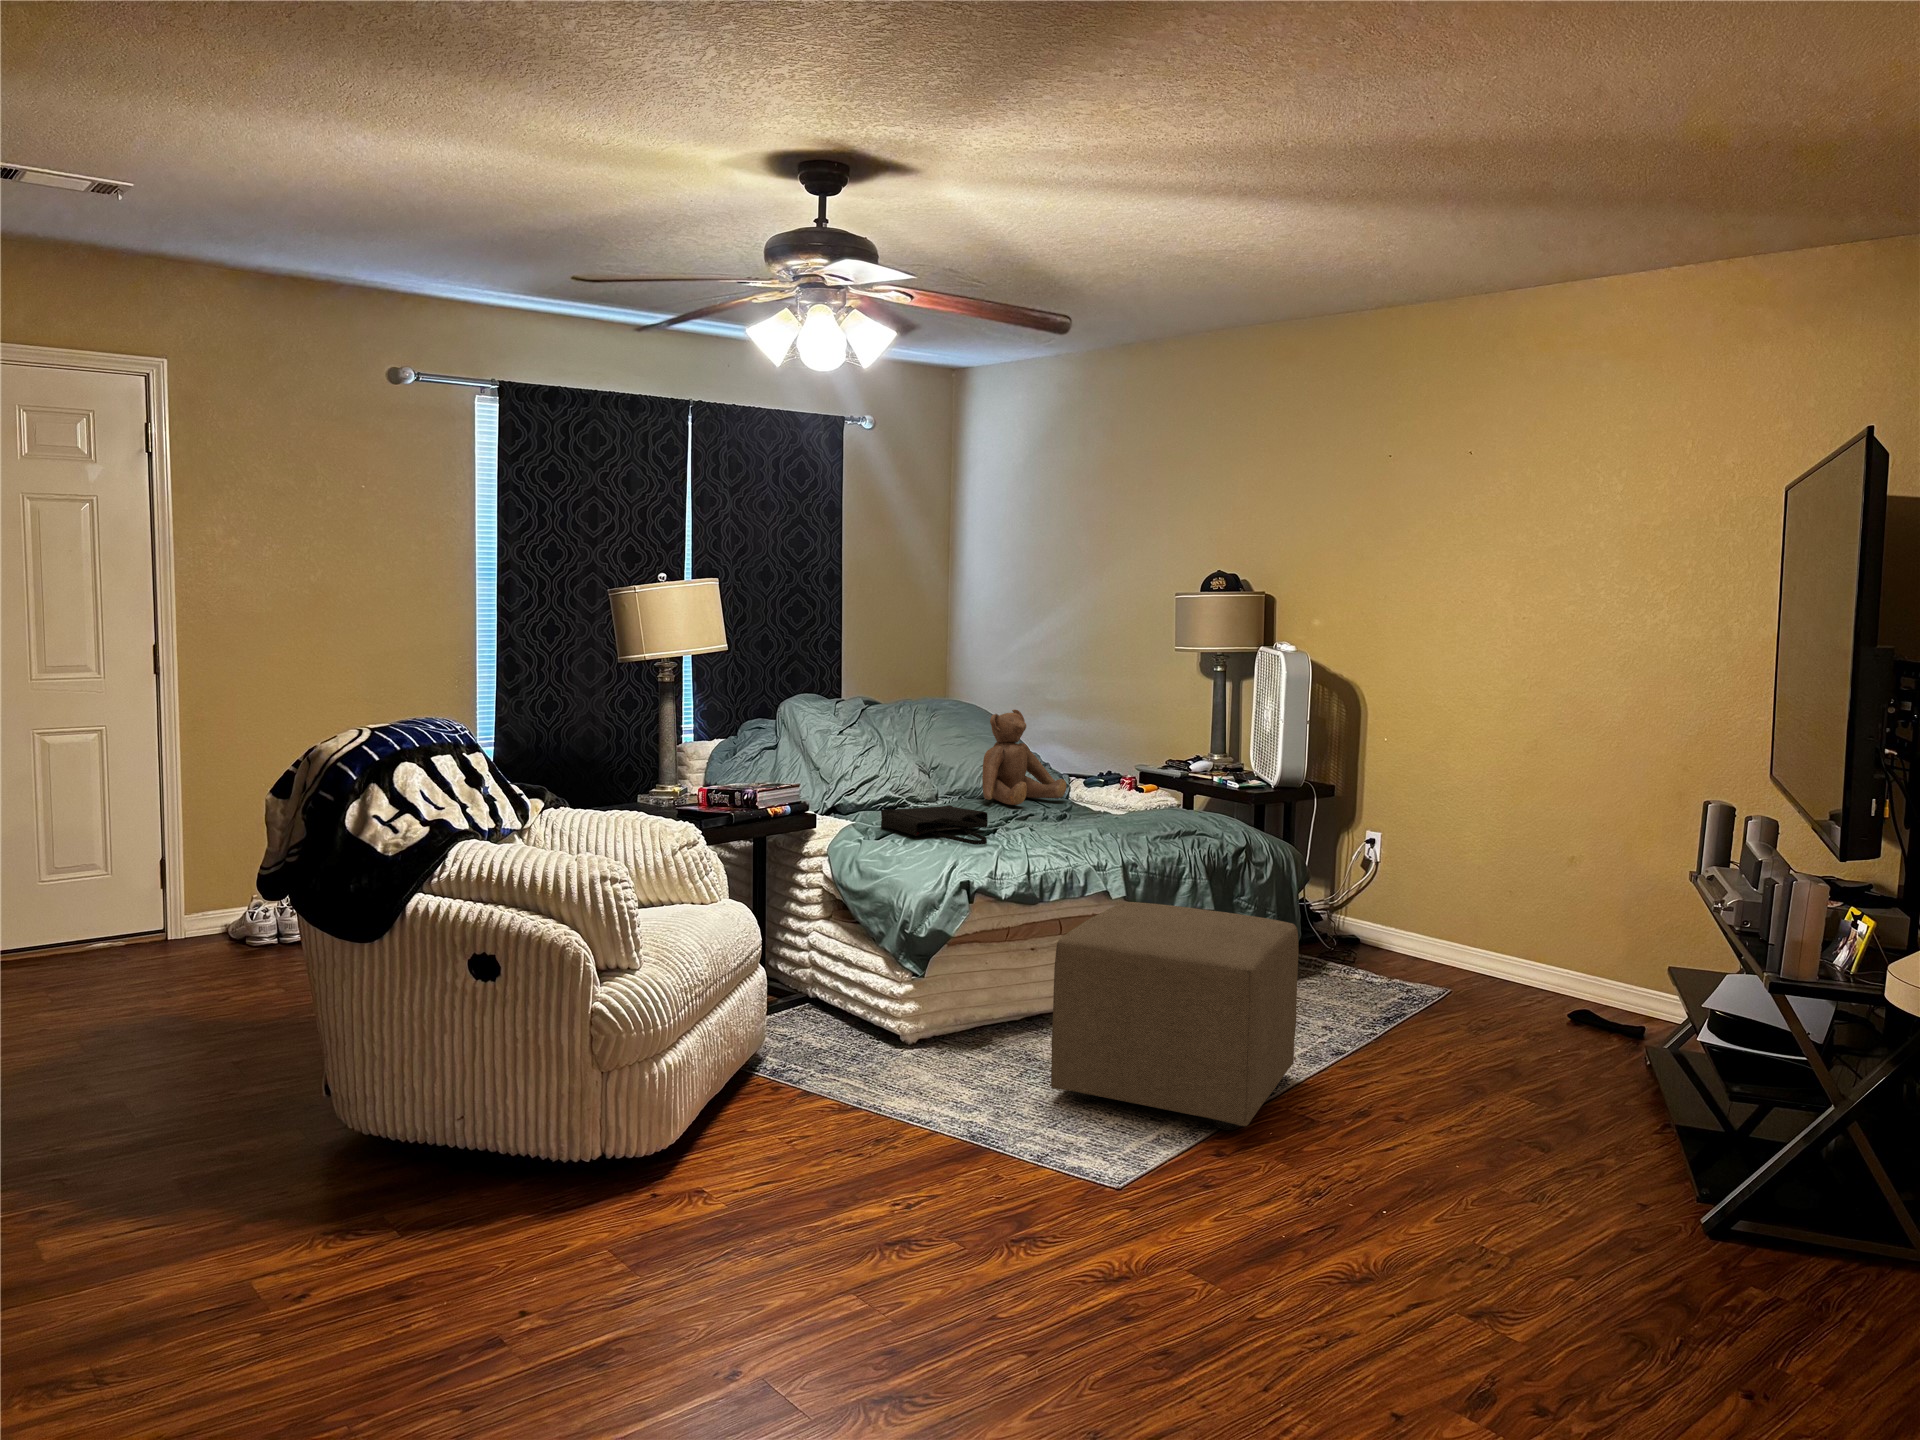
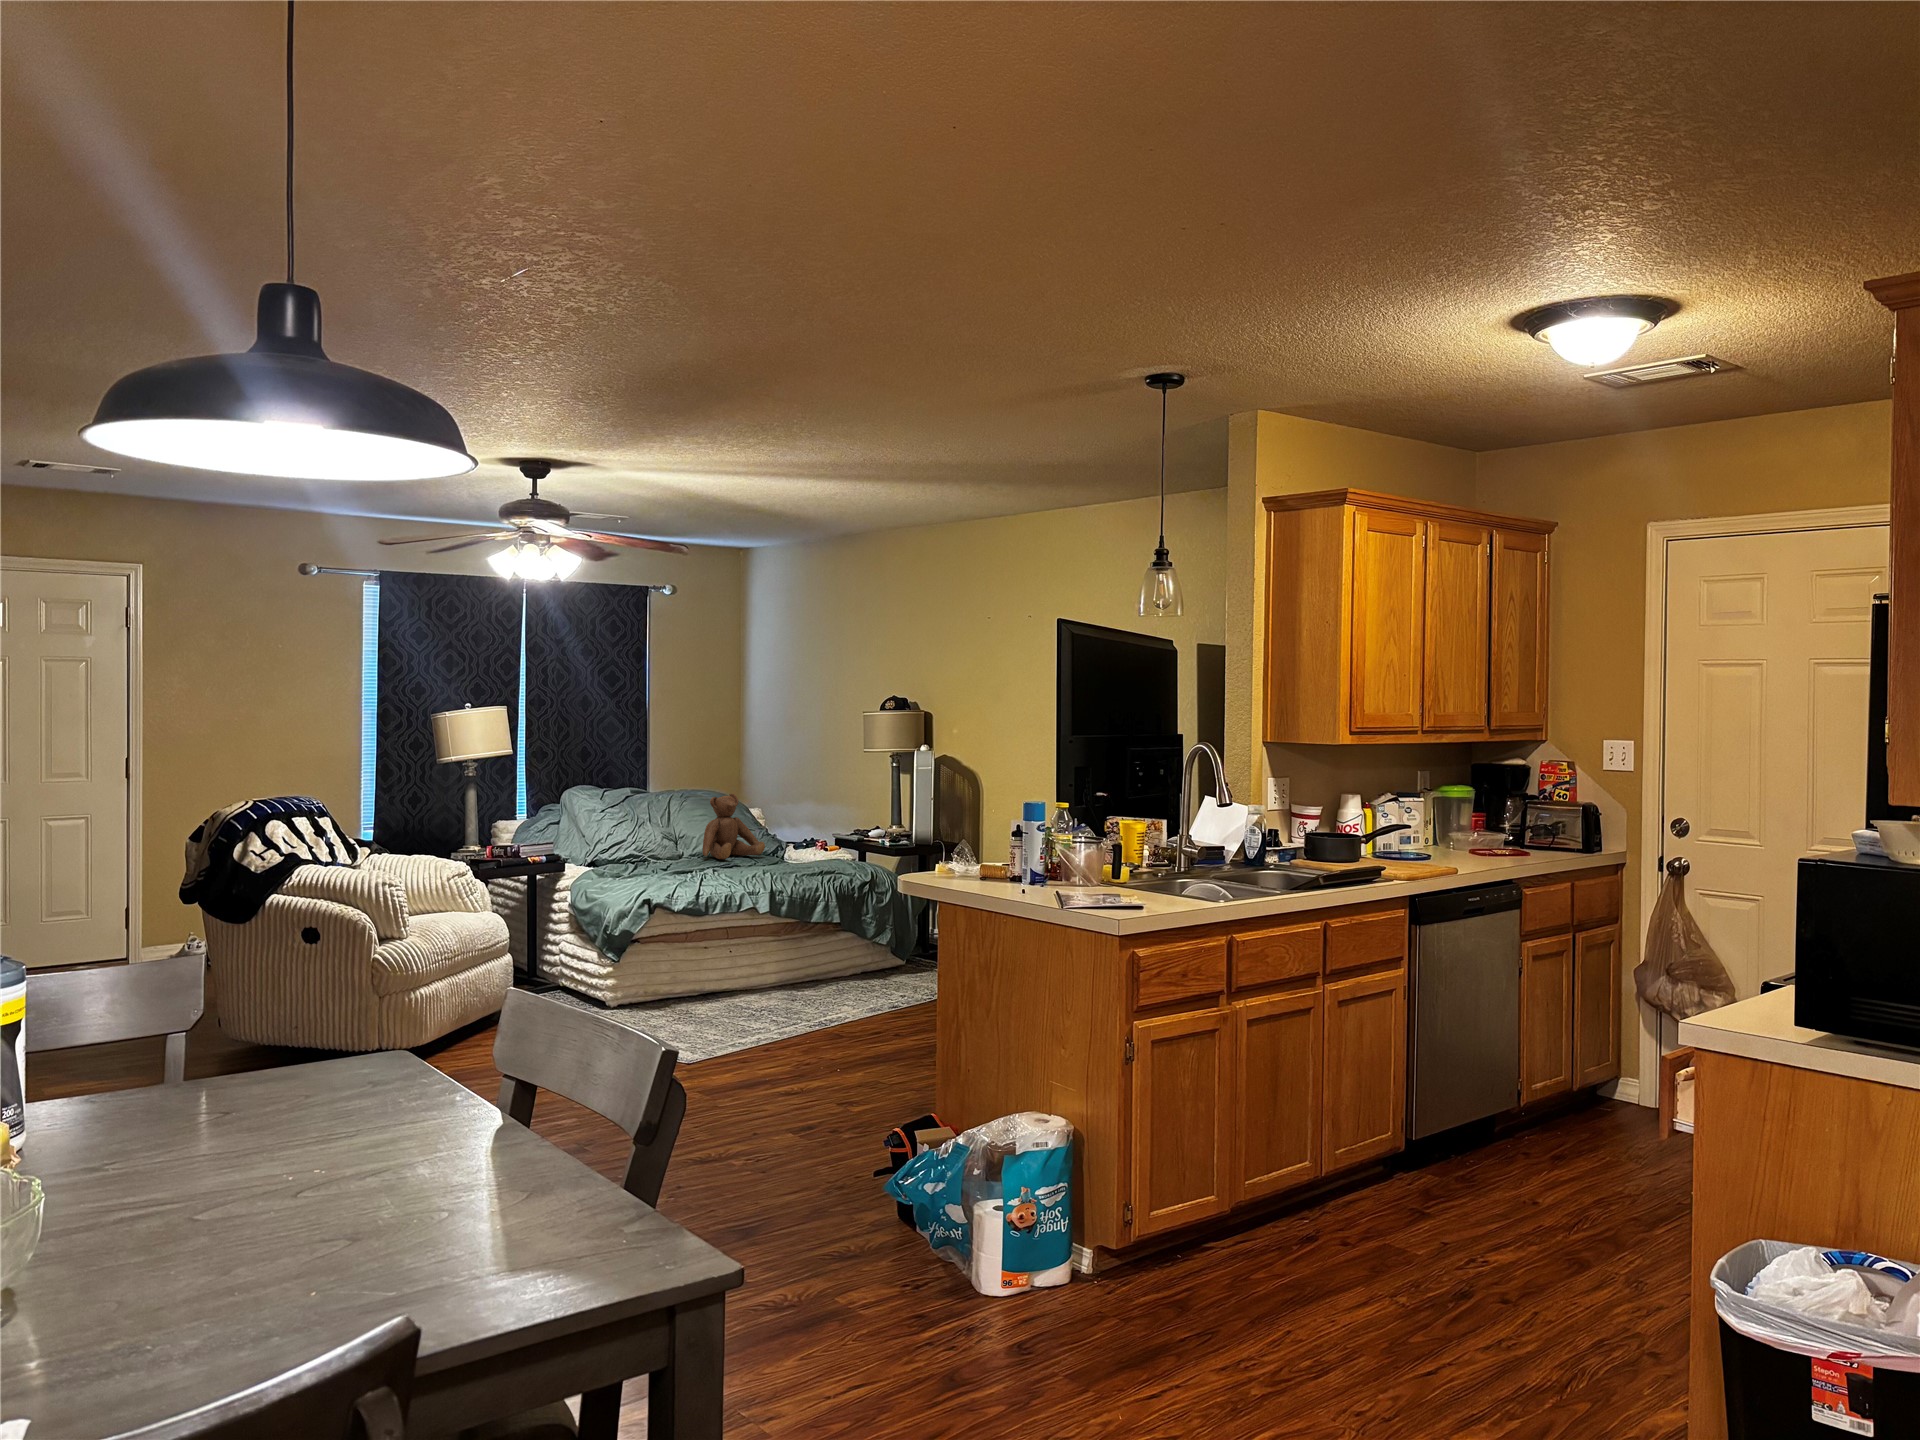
tote bag: present [881,805,988,845] -> none [615,858,686,880]
ottoman: present [1051,902,1299,1130] -> none [681,912,848,1040]

